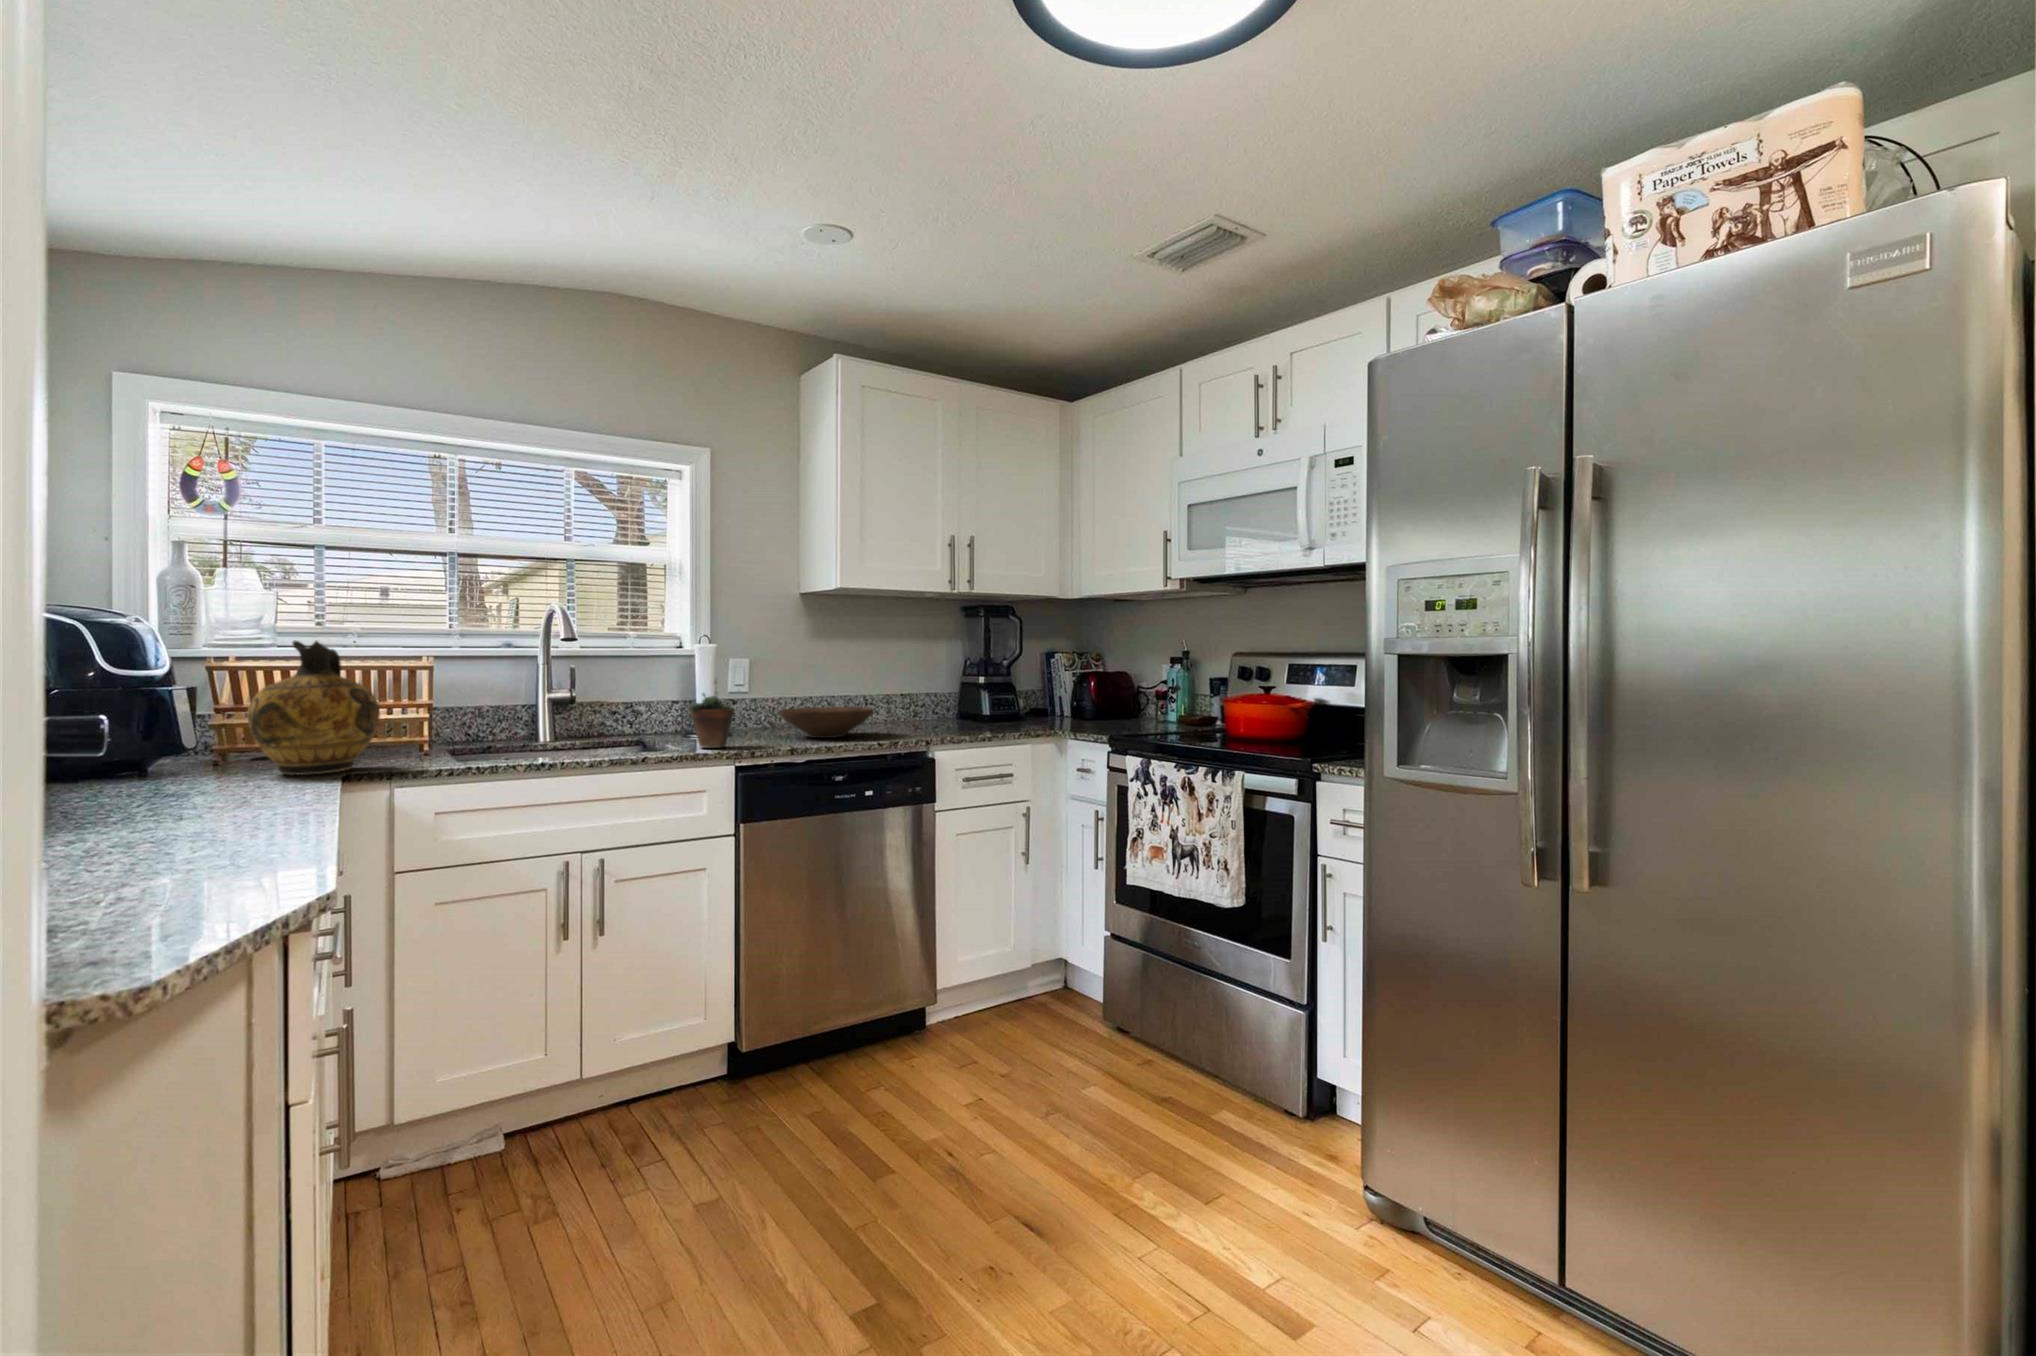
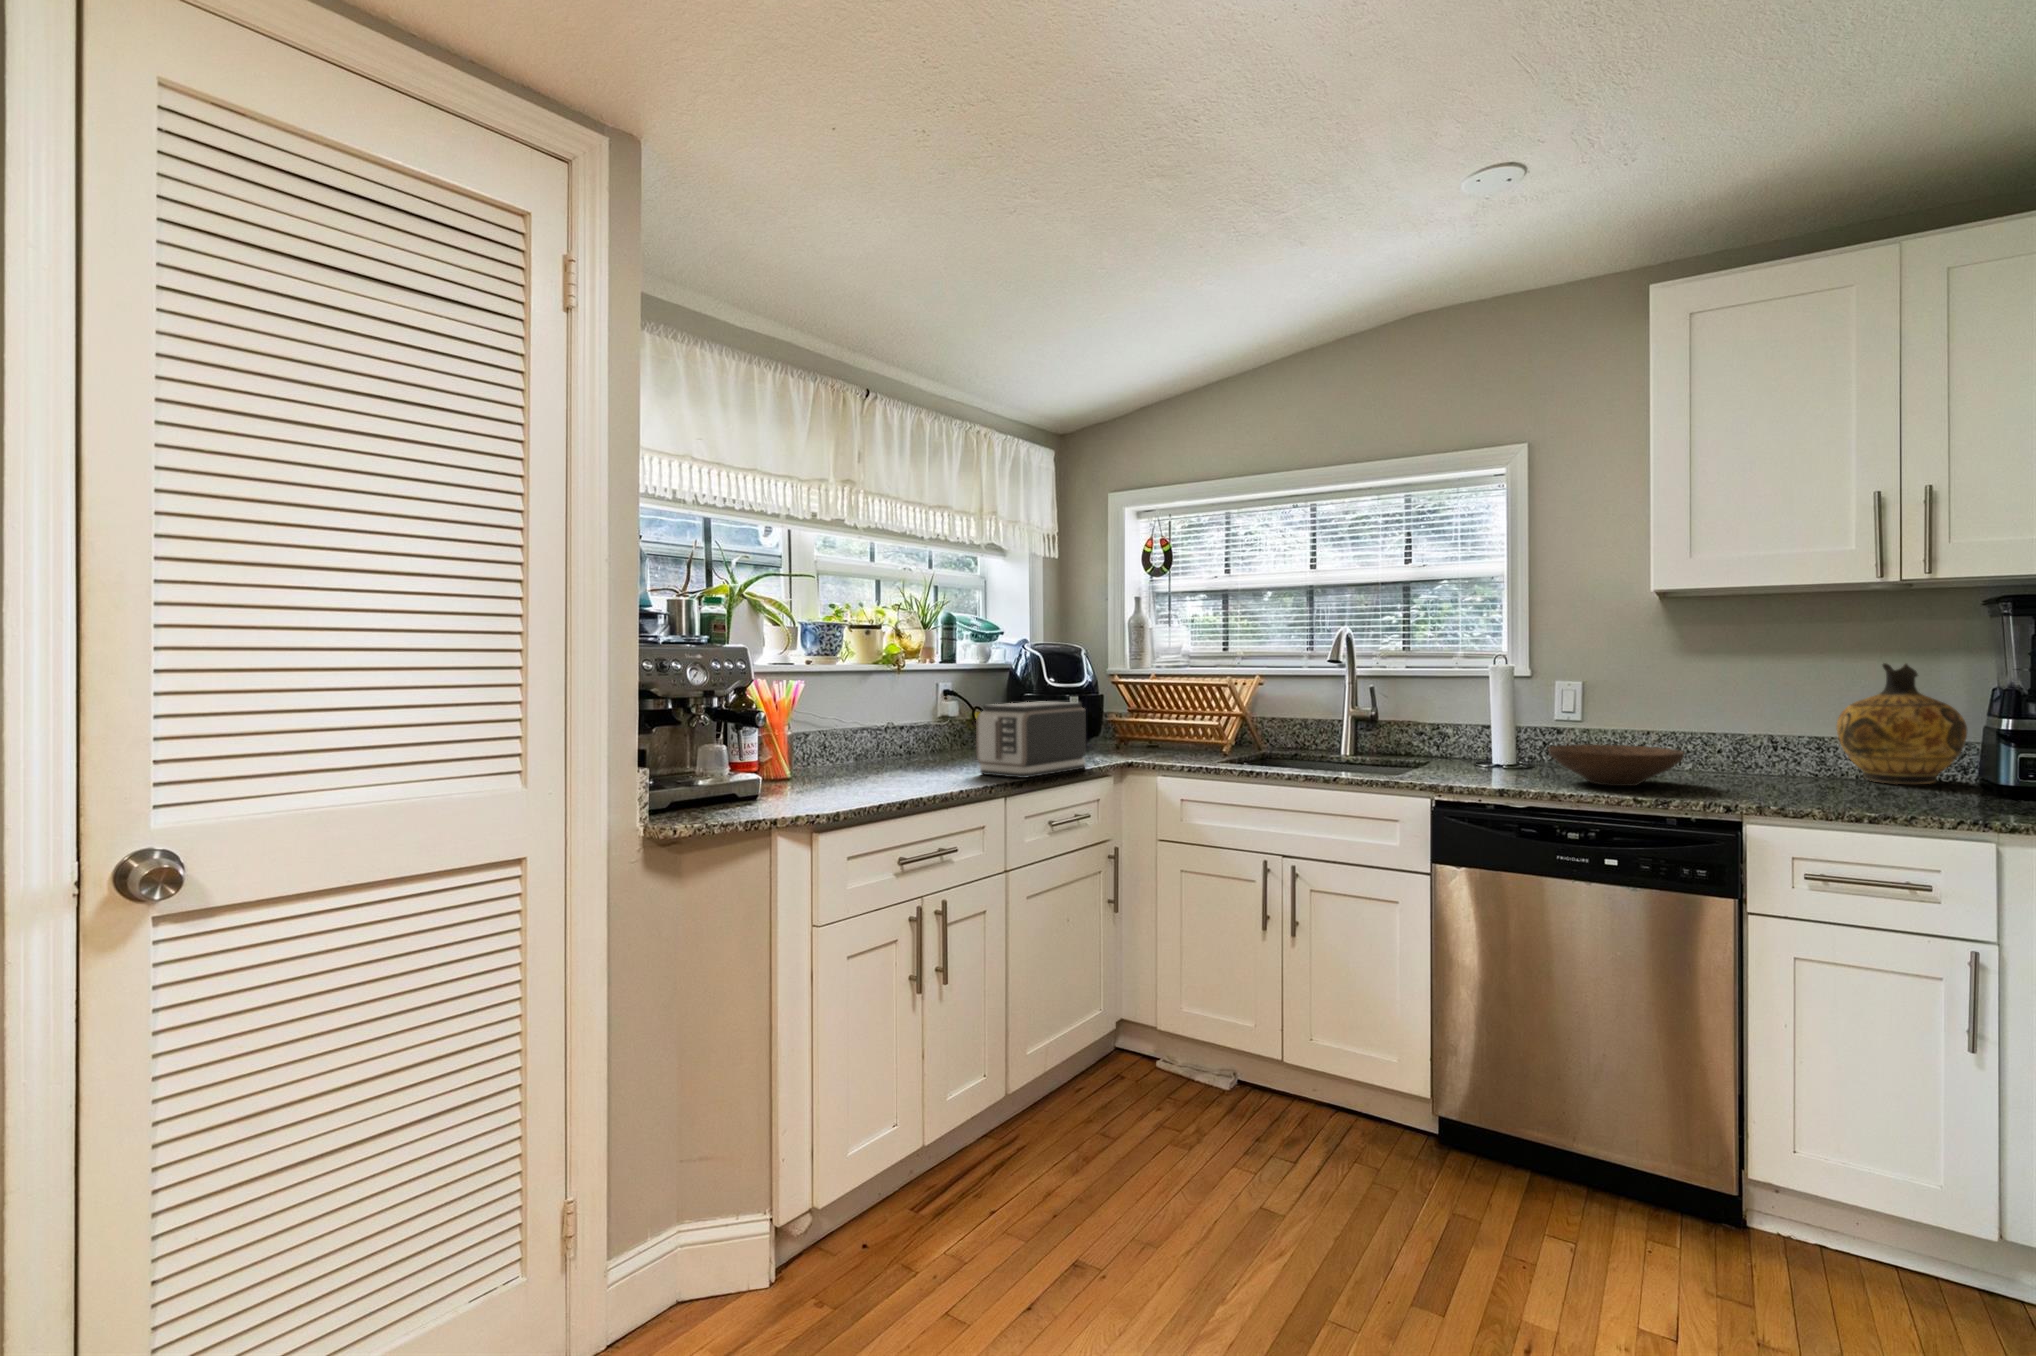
ceramic jug: present [247,640,380,775] -> present [1836,663,1967,784]
succulent plant: present [690,680,735,748] -> none [1407,705,1461,780]
toaster: none [102,688,276,816] -> present [976,701,1086,778]

